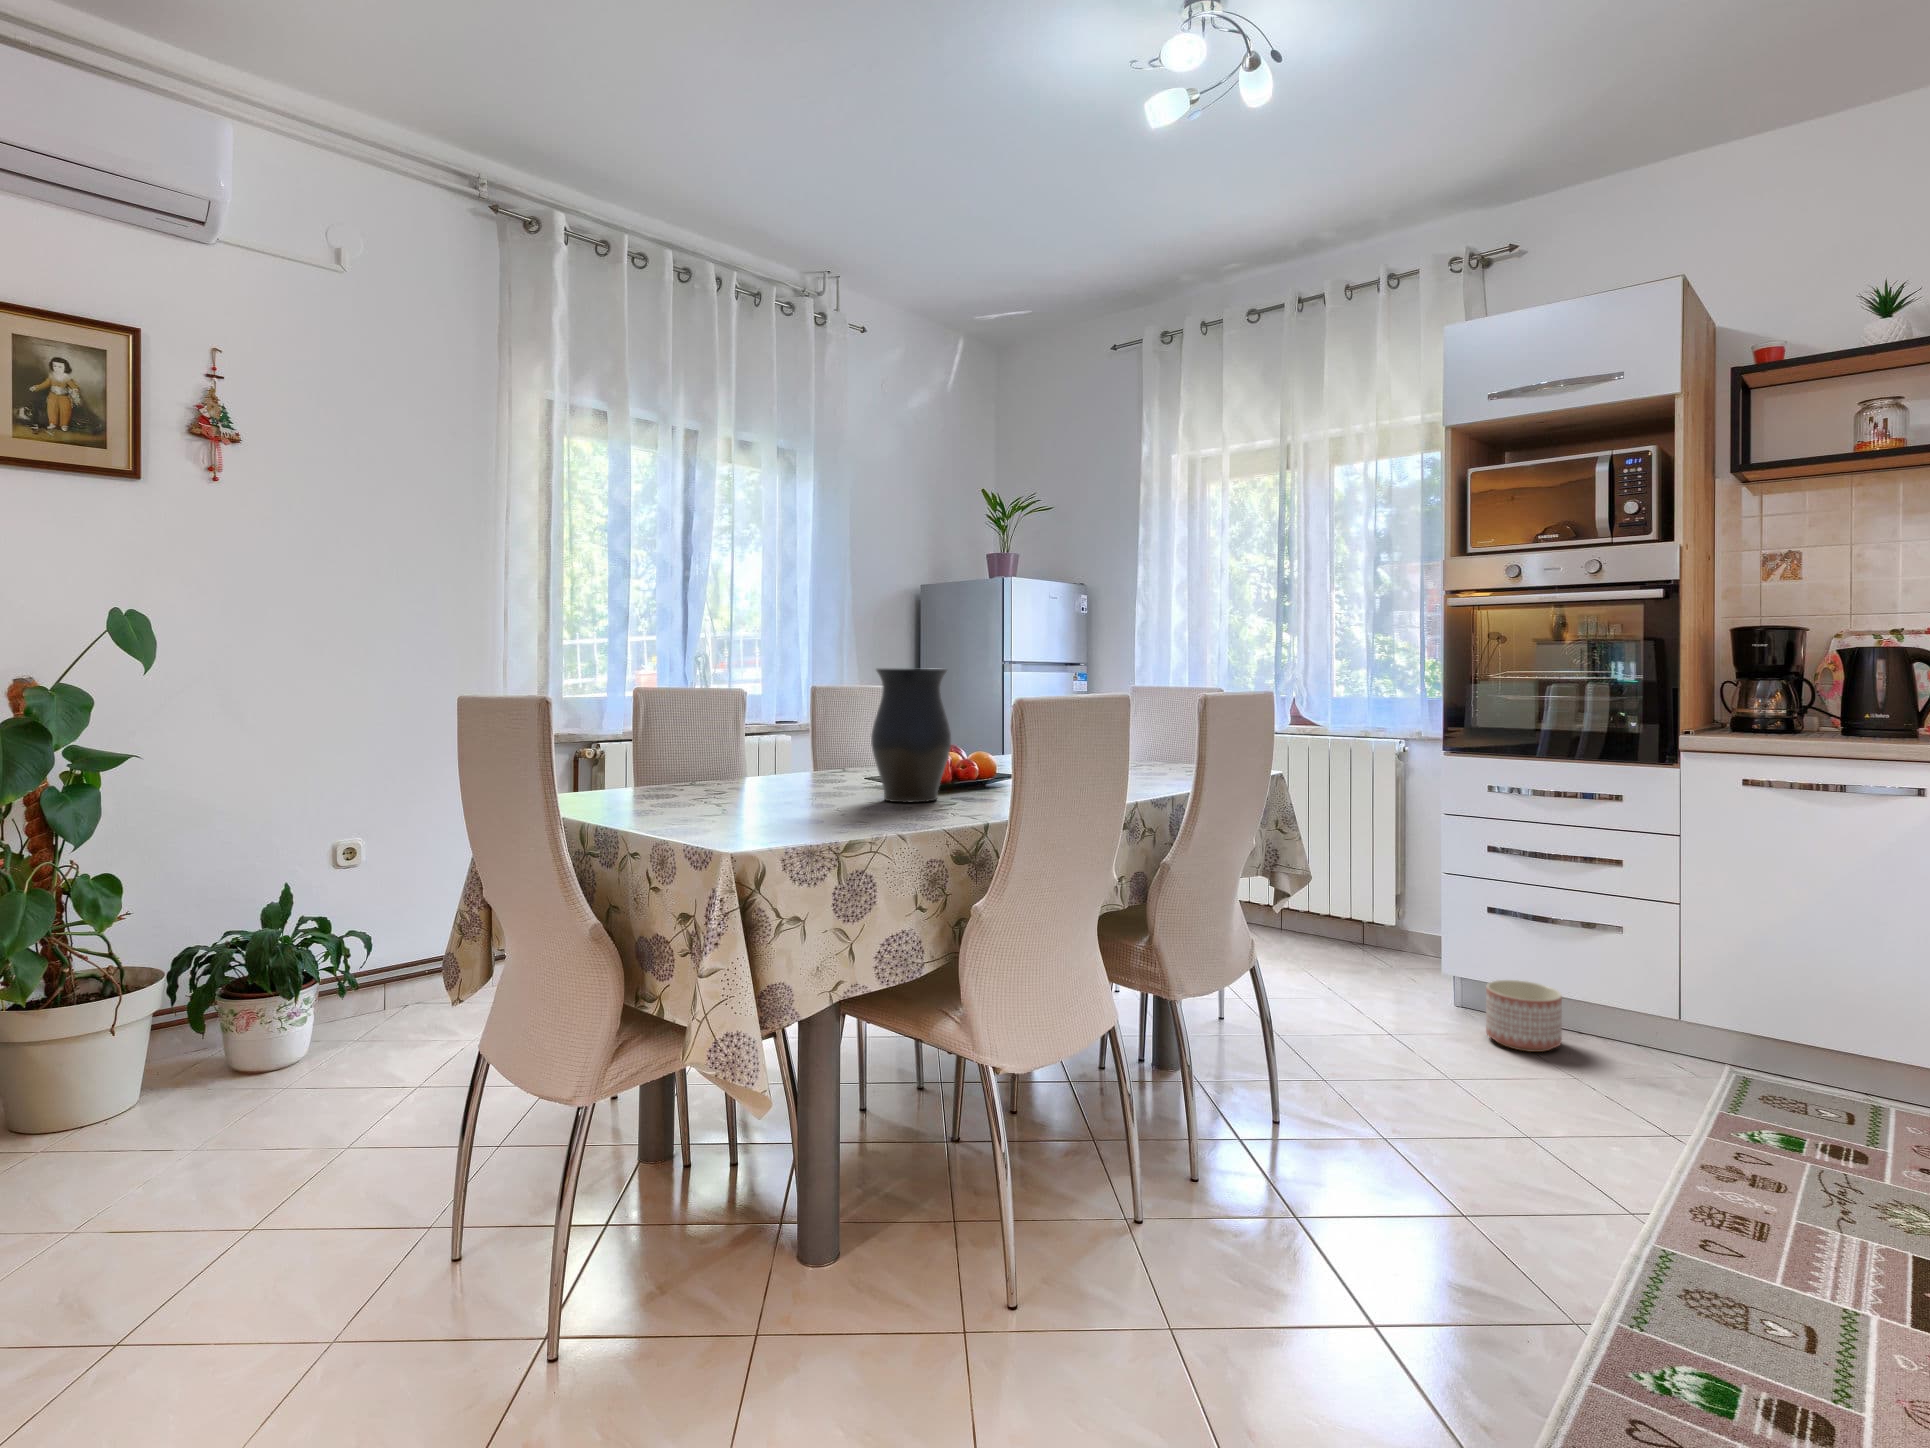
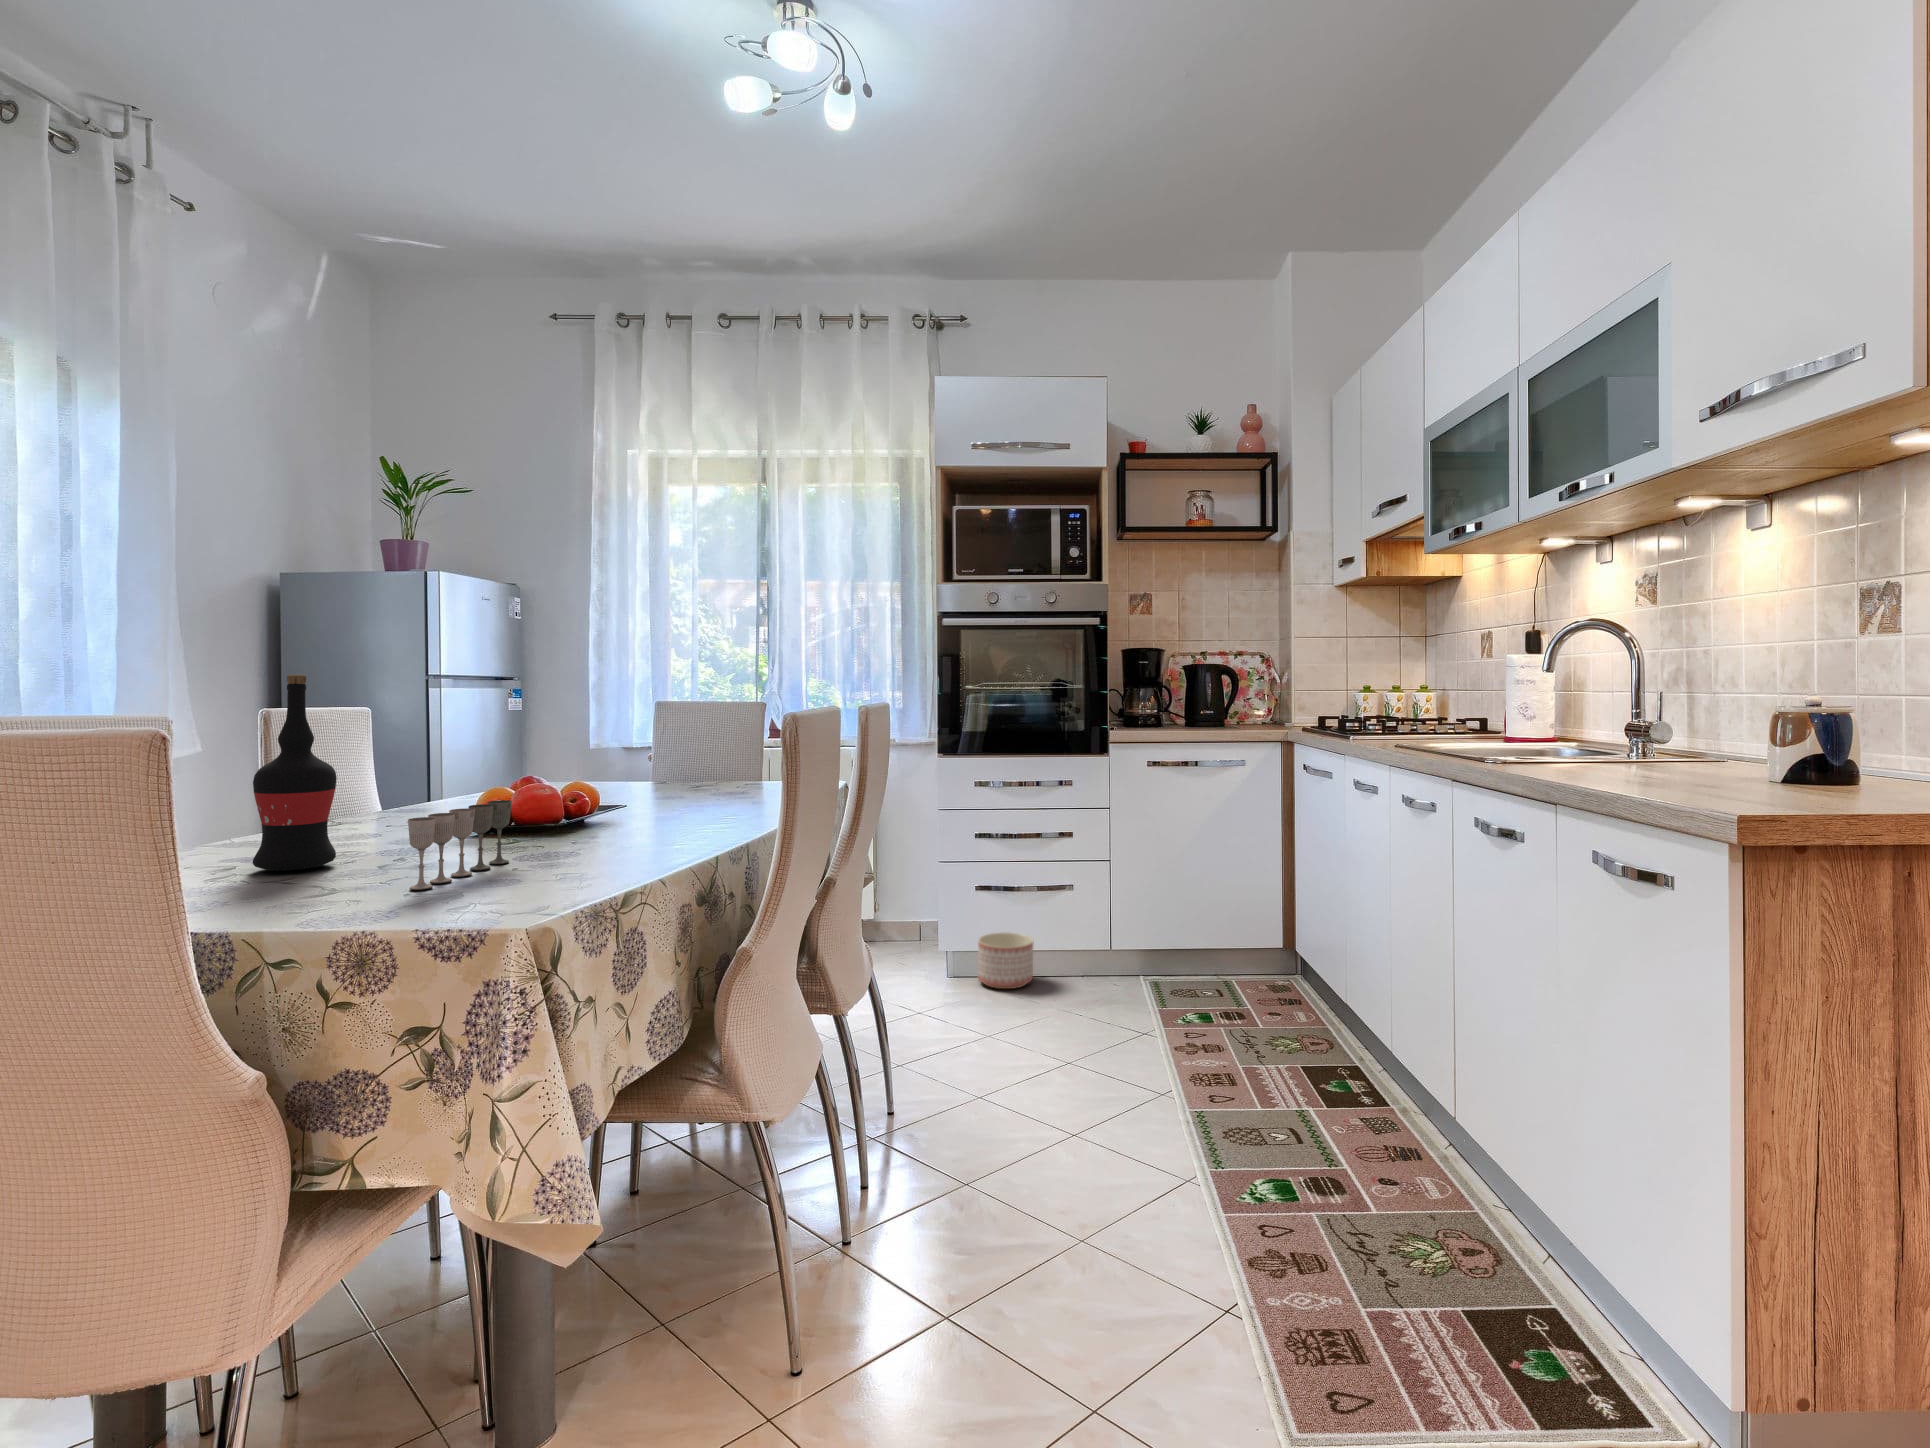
wine bottle: none [703,659,755,801] -> present [253,675,337,871]
vase: present [871,669,951,802] -> none [499,686,601,845]
wine glass: none [747,759,848,820] -> present [408,800,511,890]

